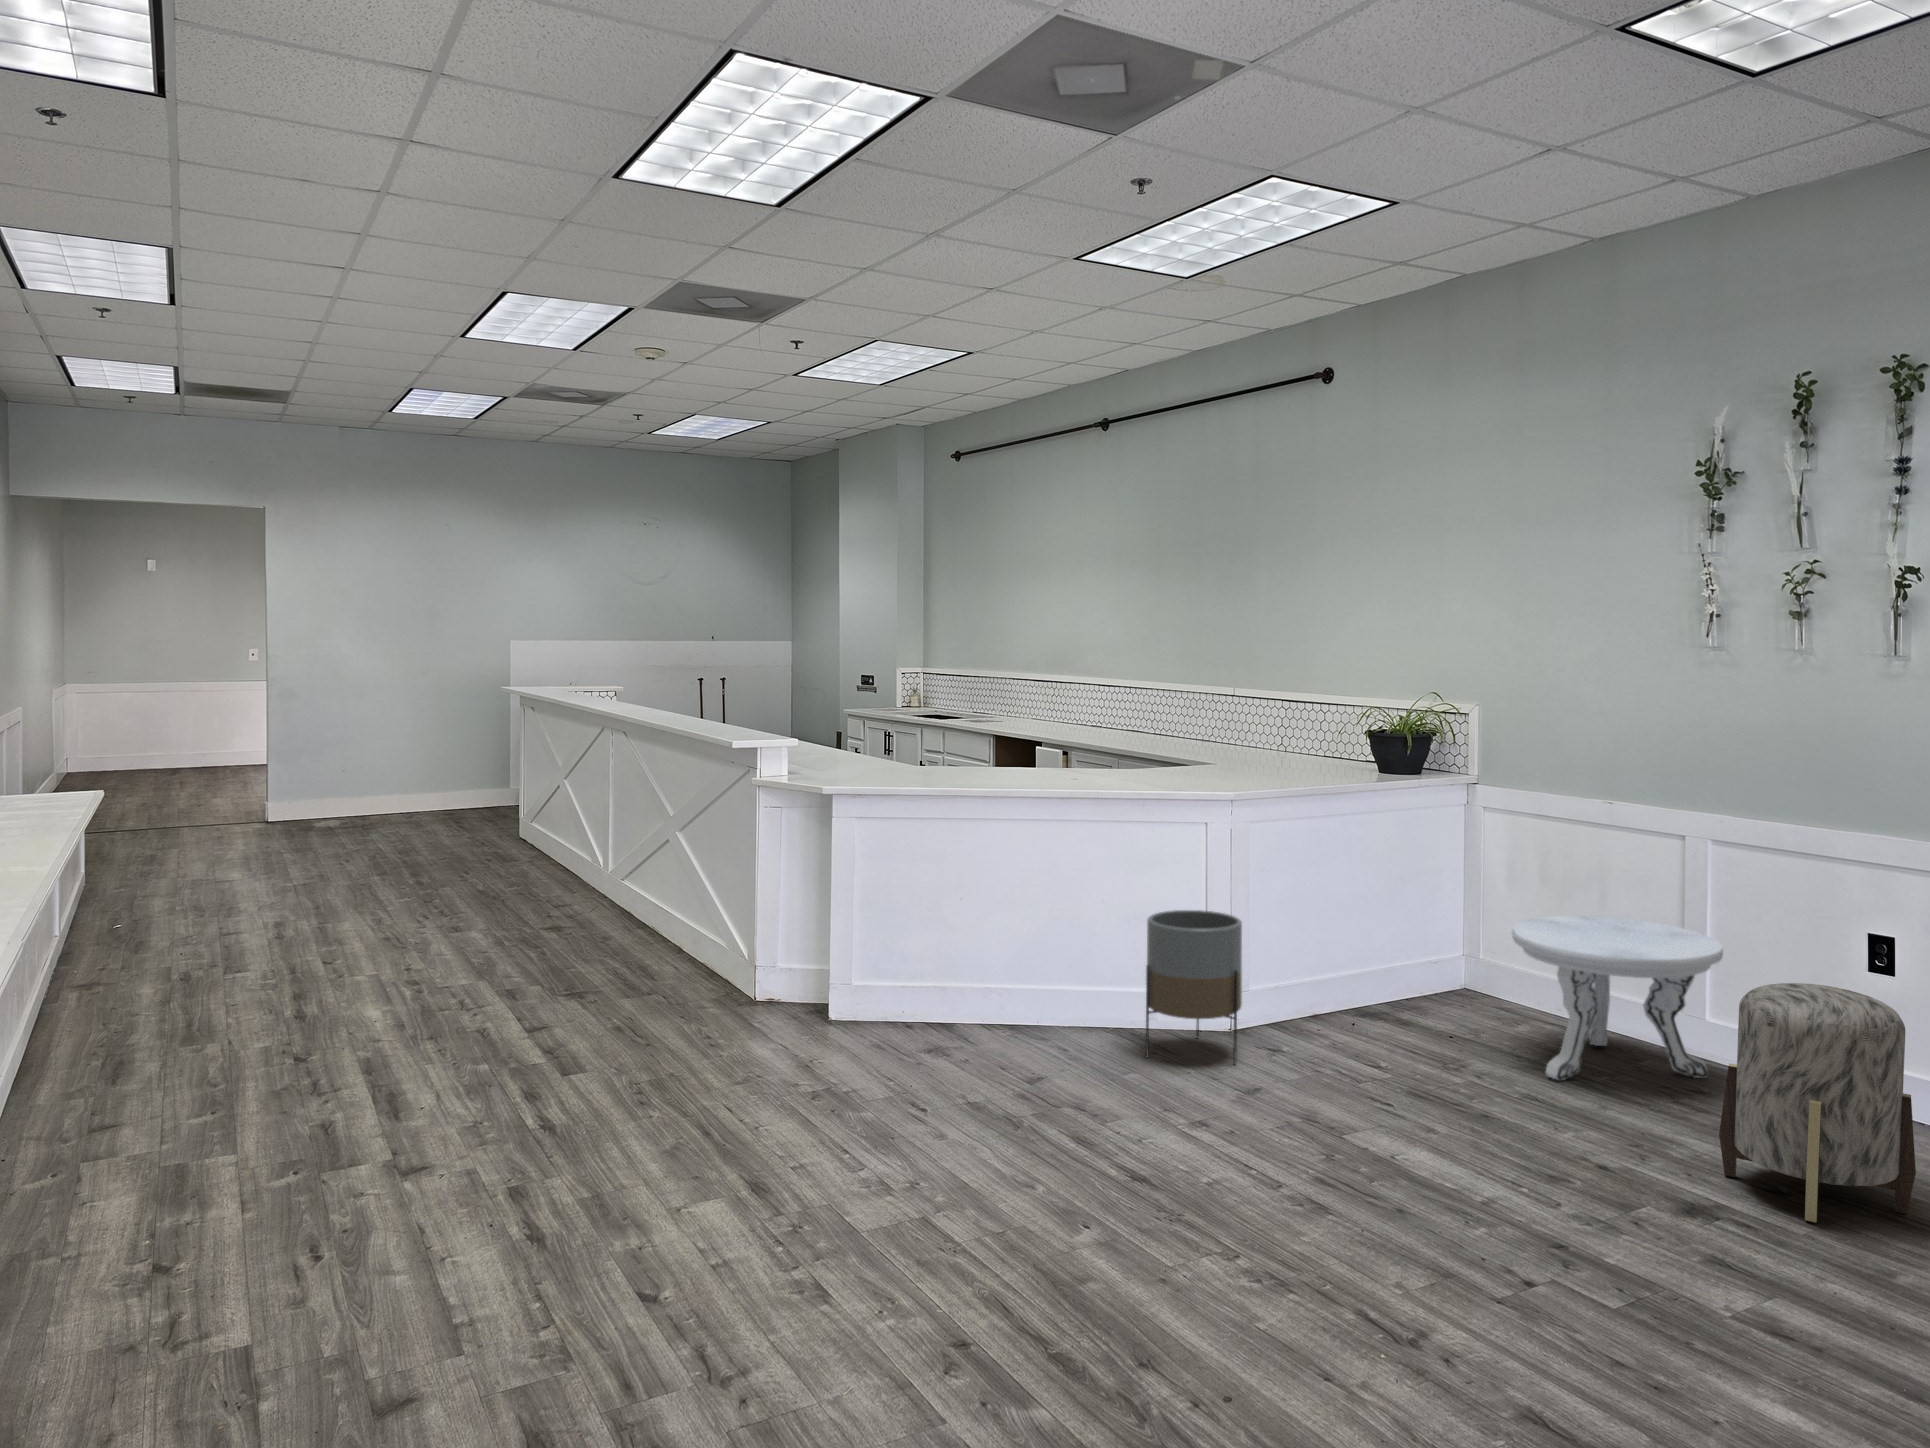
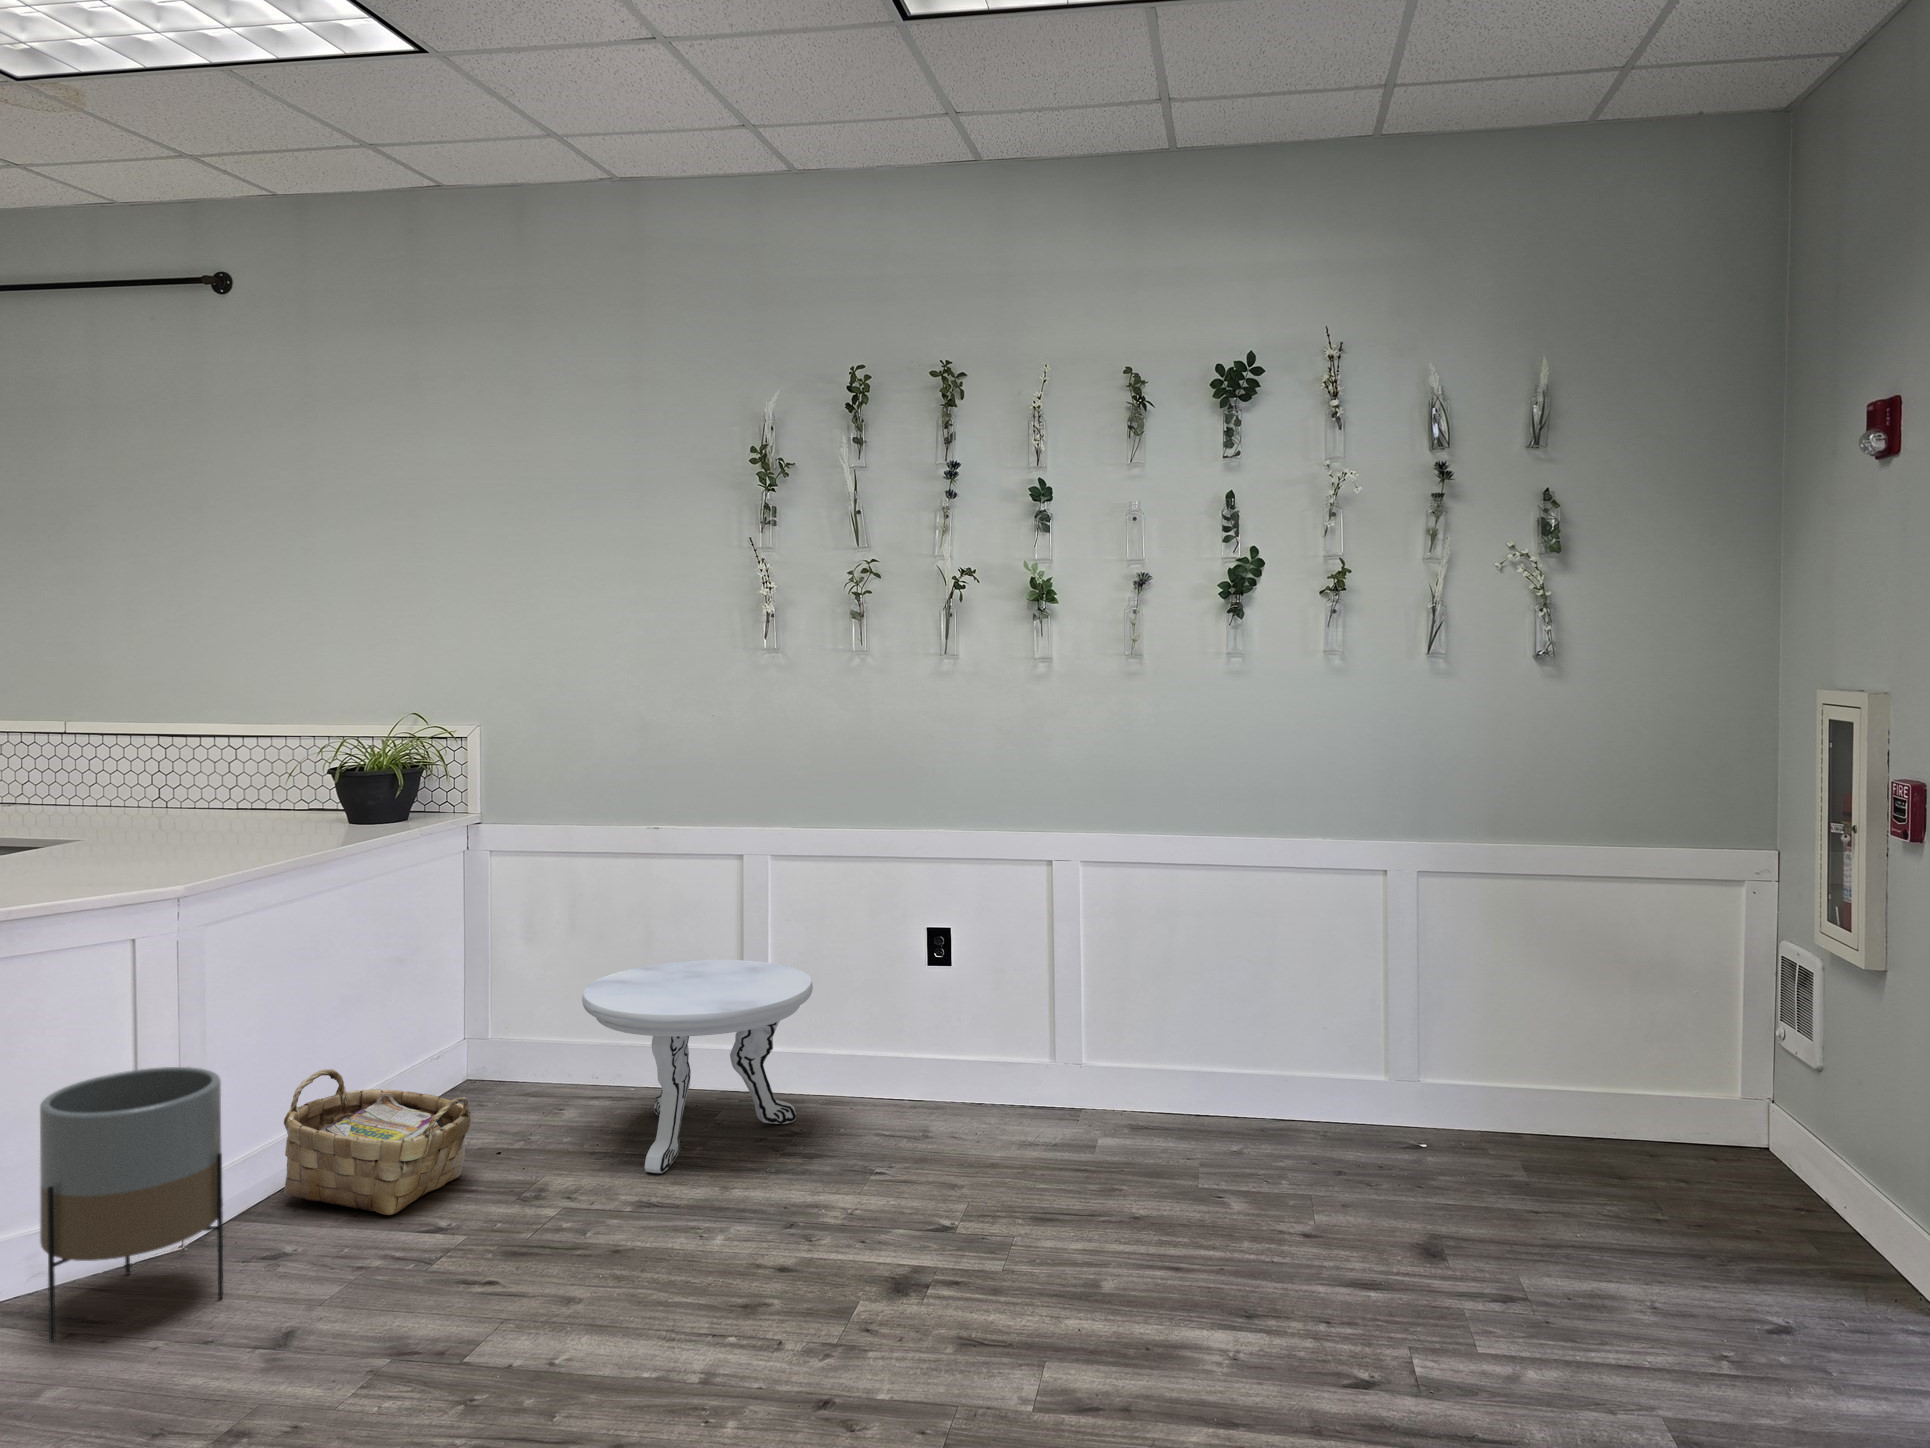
woven basket: none [1298,942,1421,1051] -> present [284,1069,471,1215]
ottoman: present [1719,983,1916,1222] -> none [889,1001,1064,1257]

